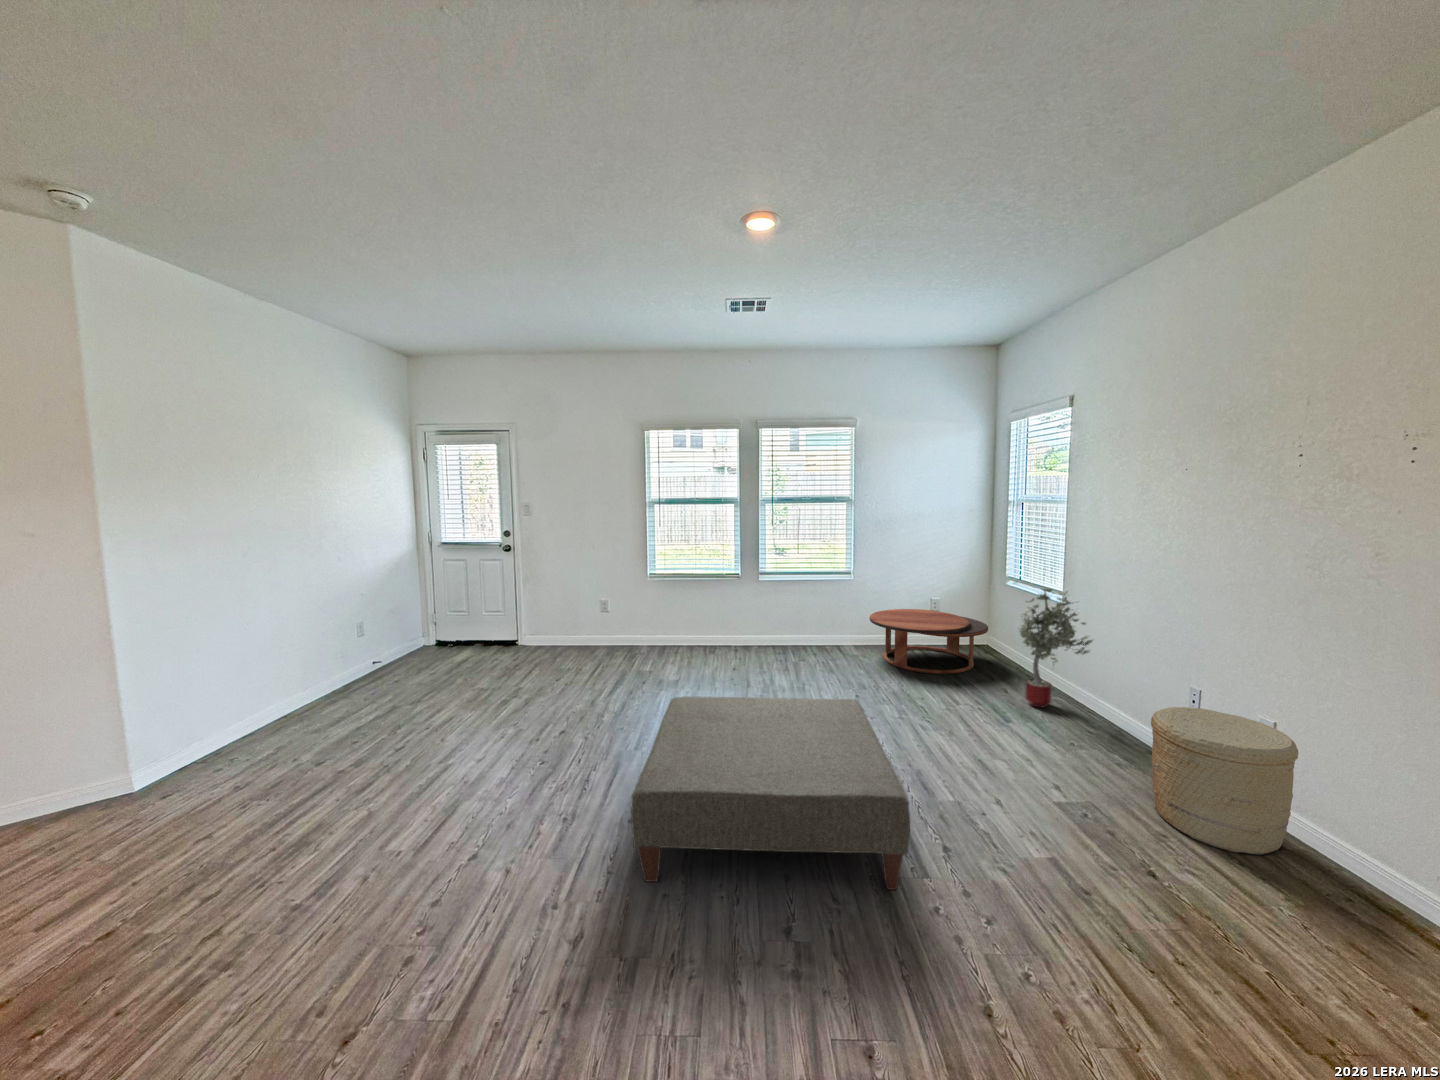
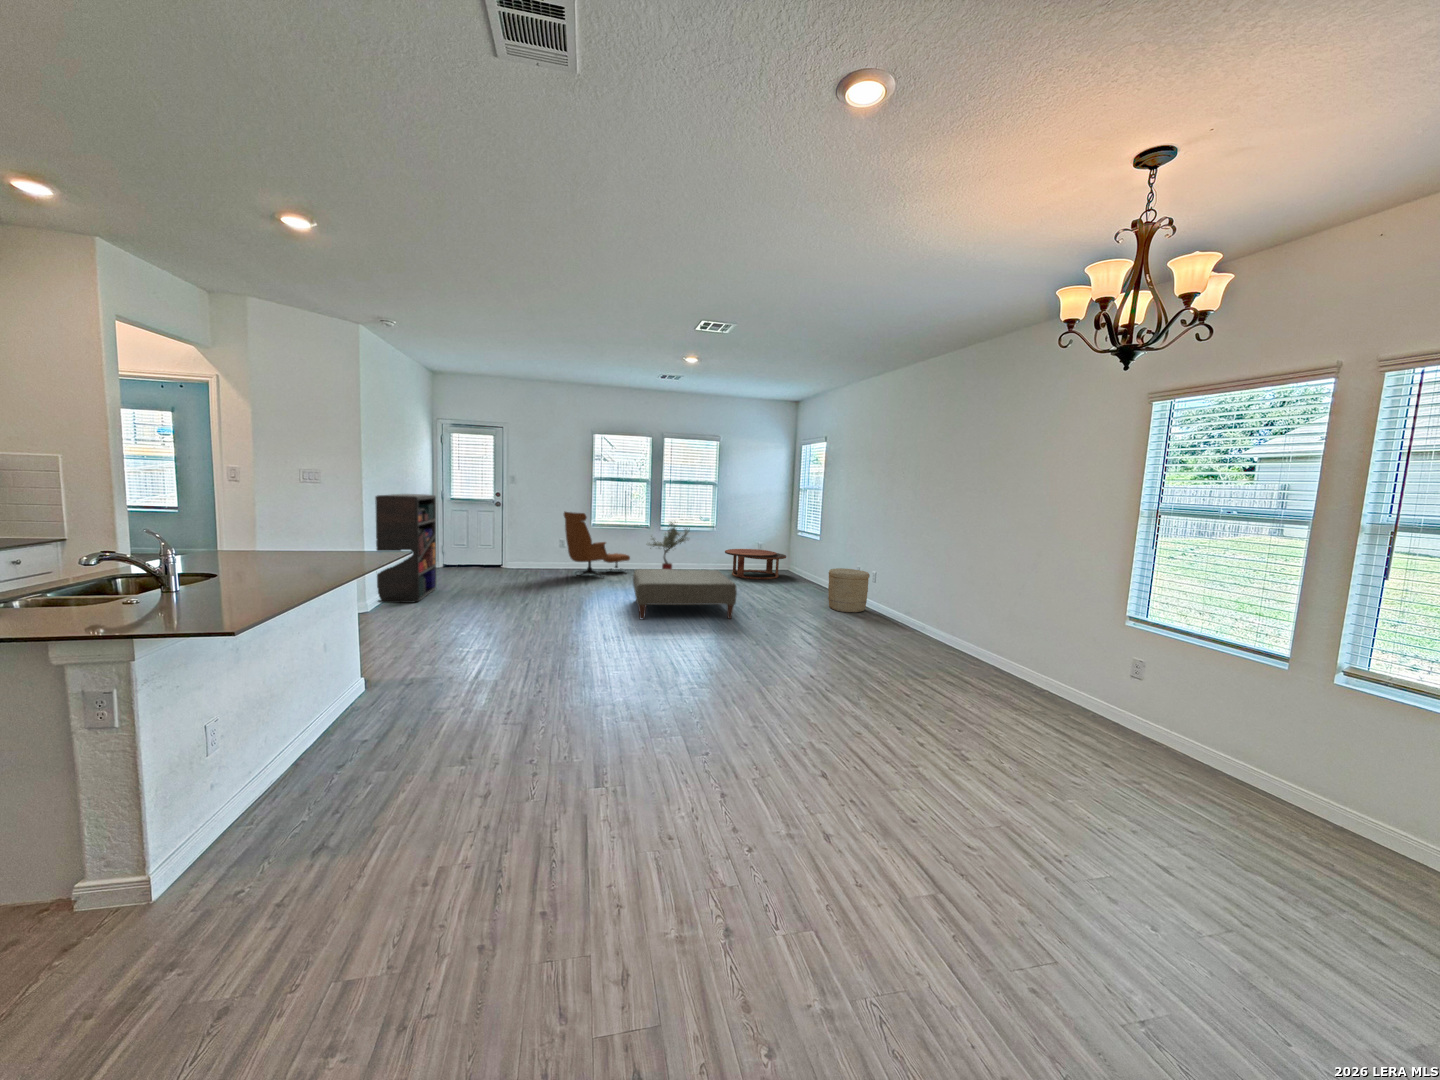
bookshelf: none [170,550,351,767] -> present [375,494,436,603]
lounge chair: none [586,560,708,673] -> present [564,512,630,575]
potted tree: present [1019,589,1093,707] -> present [649,522,690,569]

